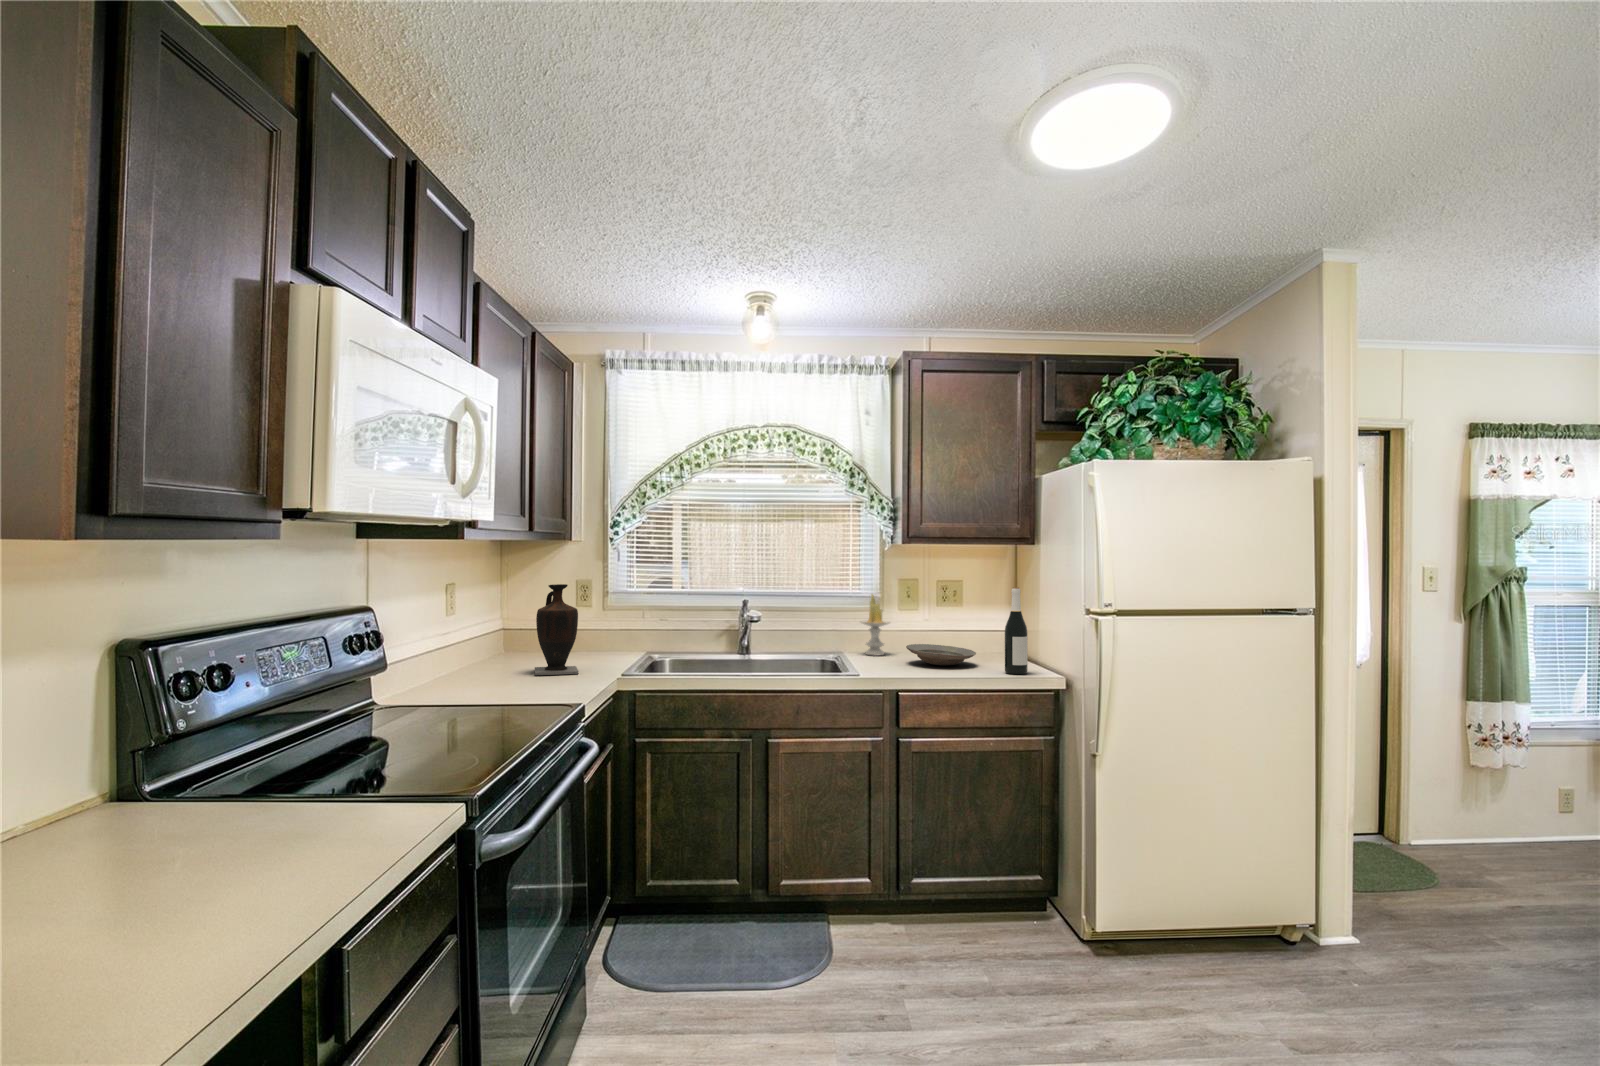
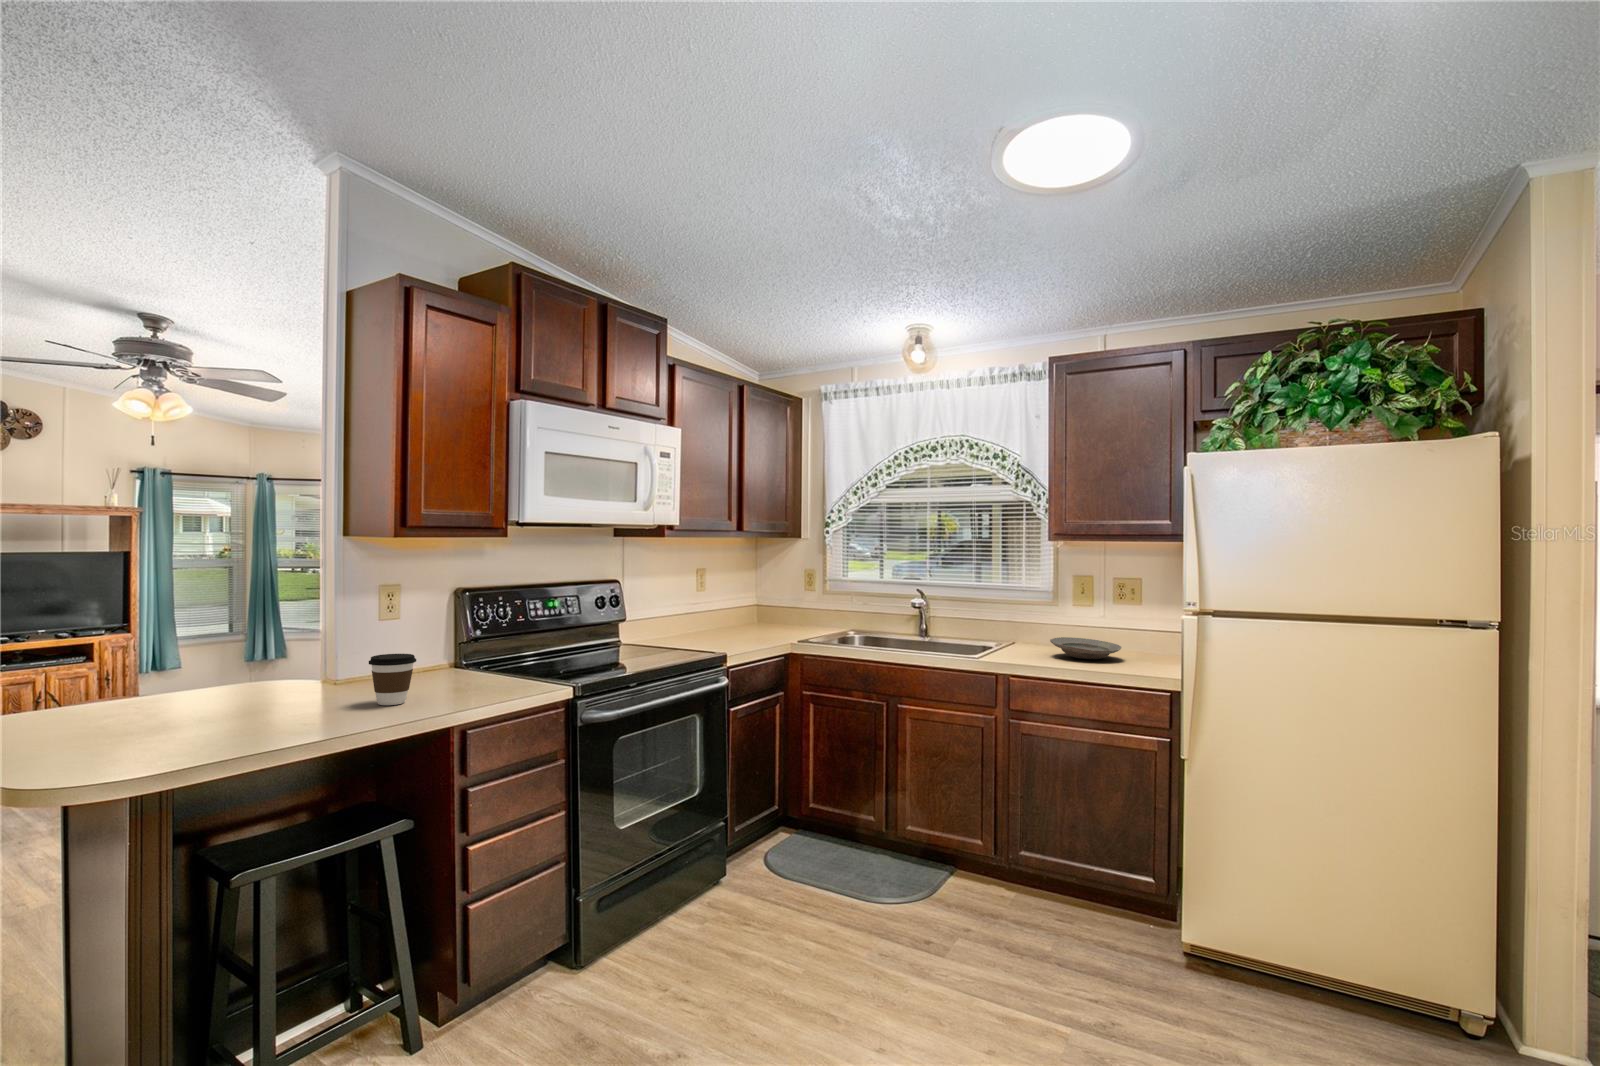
vase: present [535,584,579,675] -> none [740,572,777,639]
wine bottle: present [1005,587,1028,674] -> none [1128,584,1152,672]
candle: present [861,594,890,656] -> none [1031,588,1062,647]
coffee cup: none [126,775,241,898] -> present [369,654,416,705]

